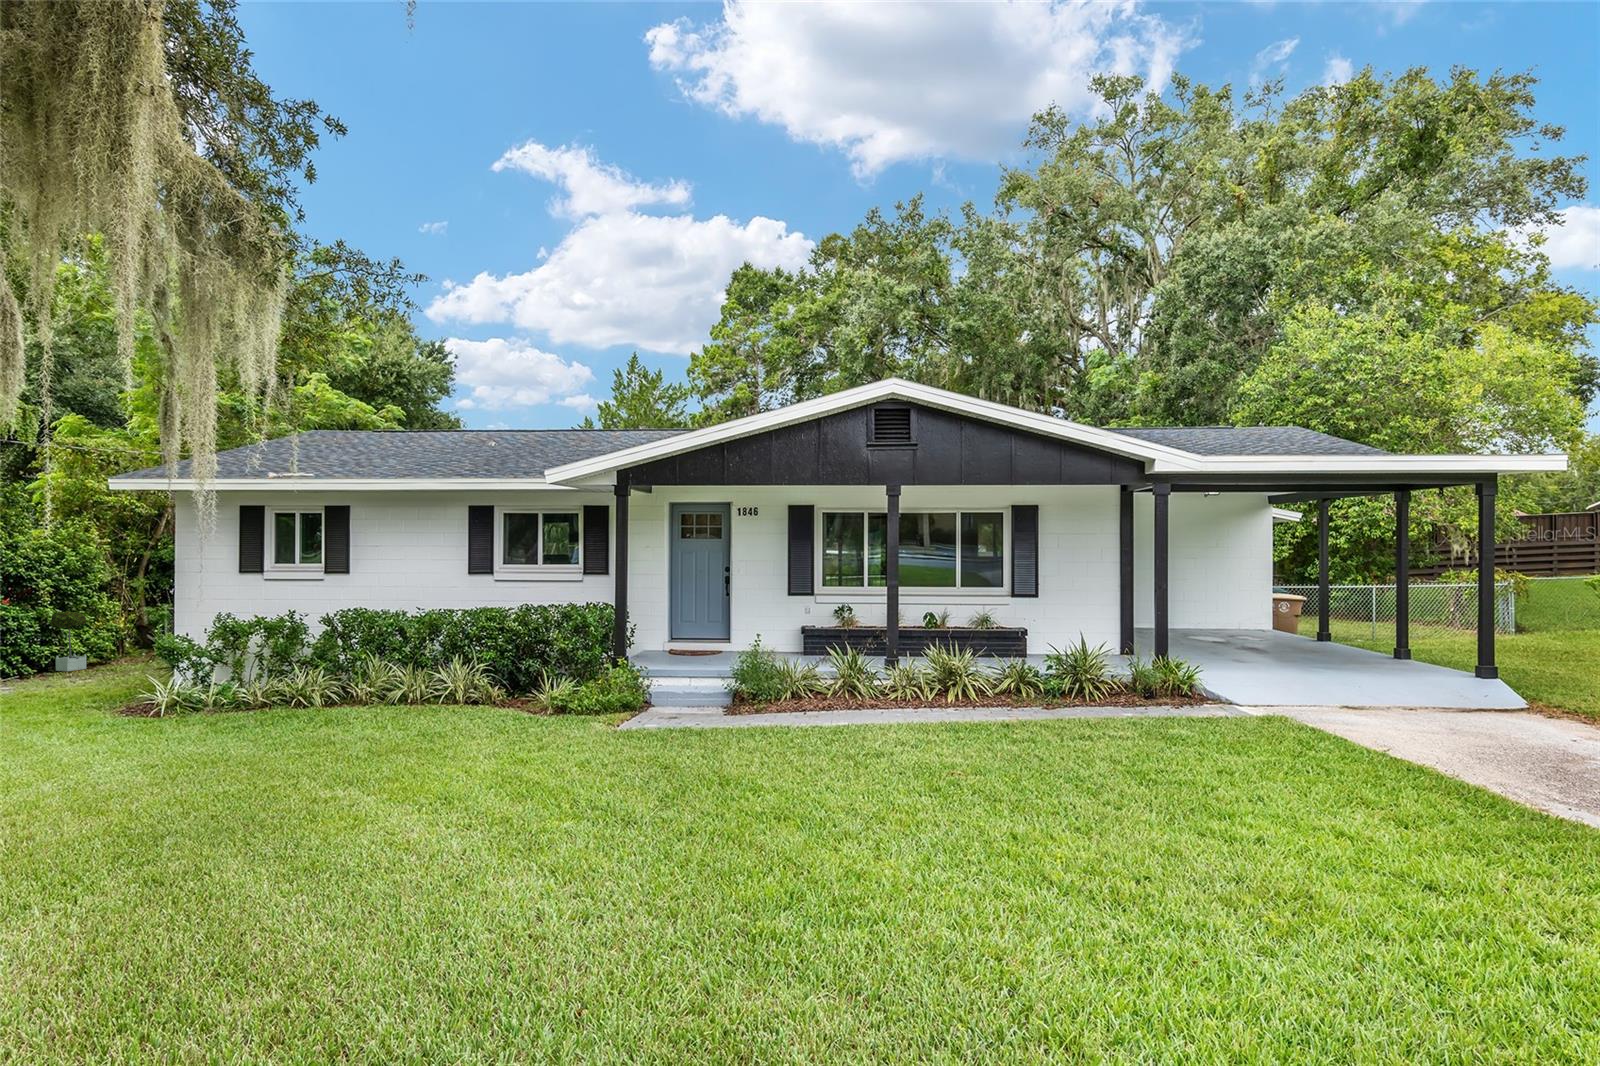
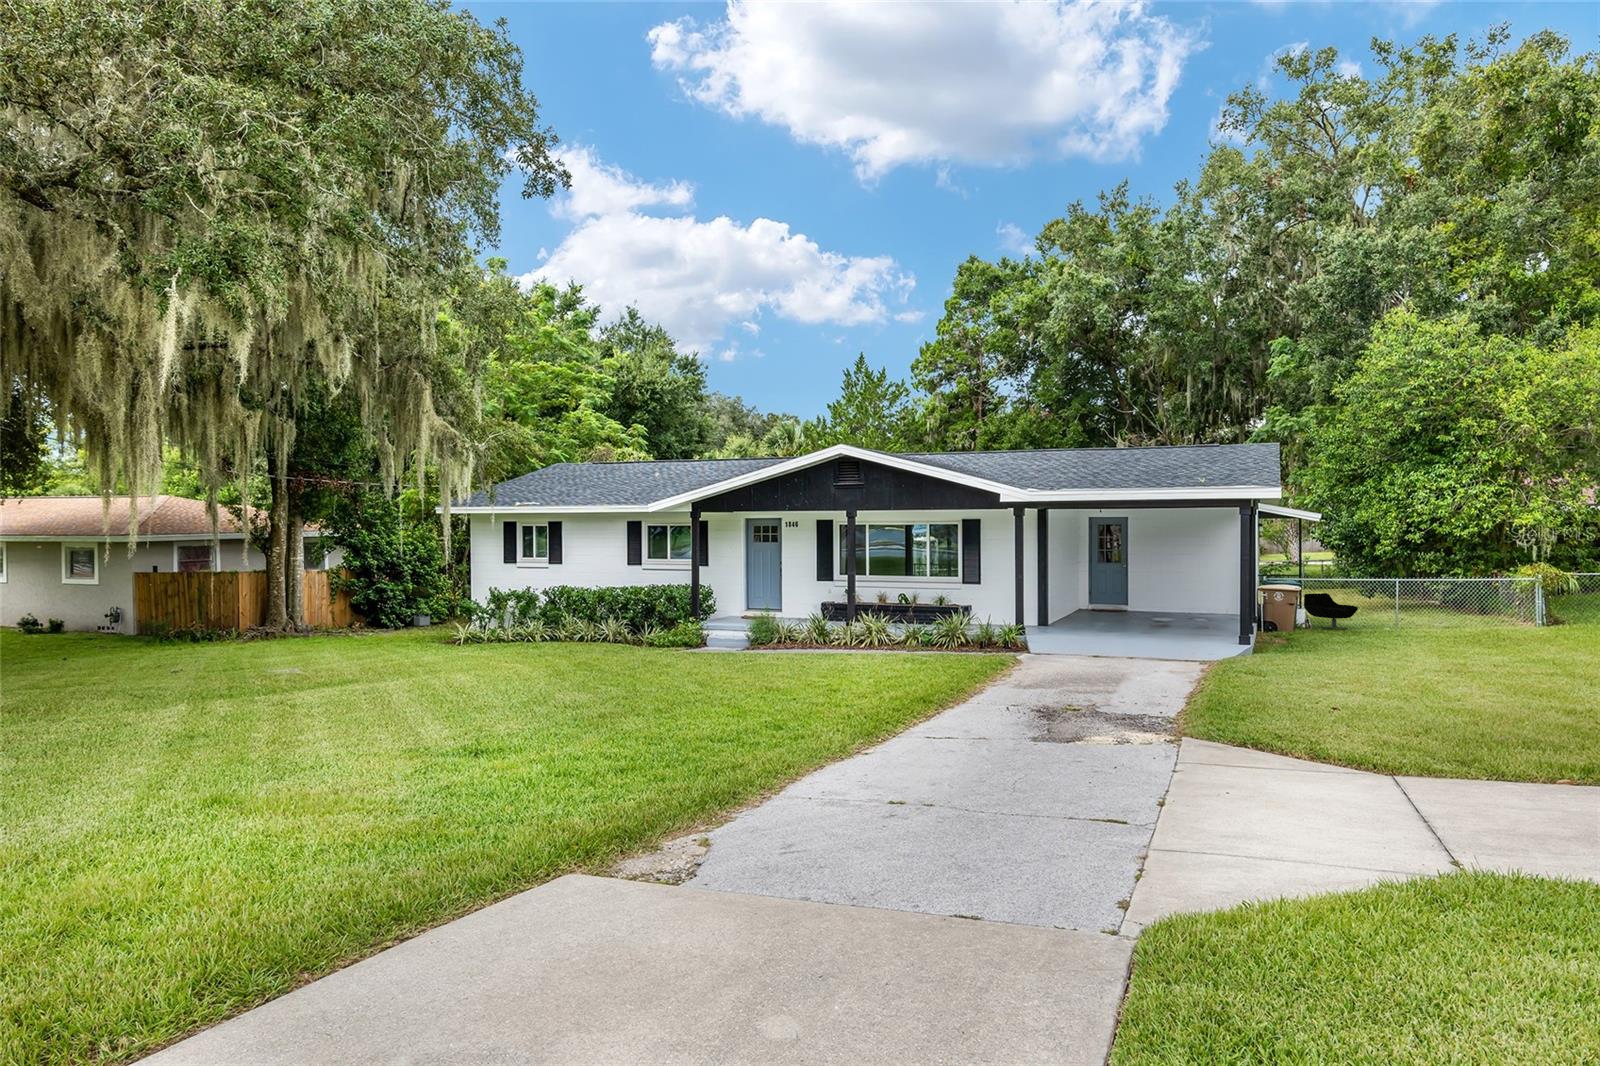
lounge chair: none [1159,598,1208,634] -> present [1304,593,1358,630]

